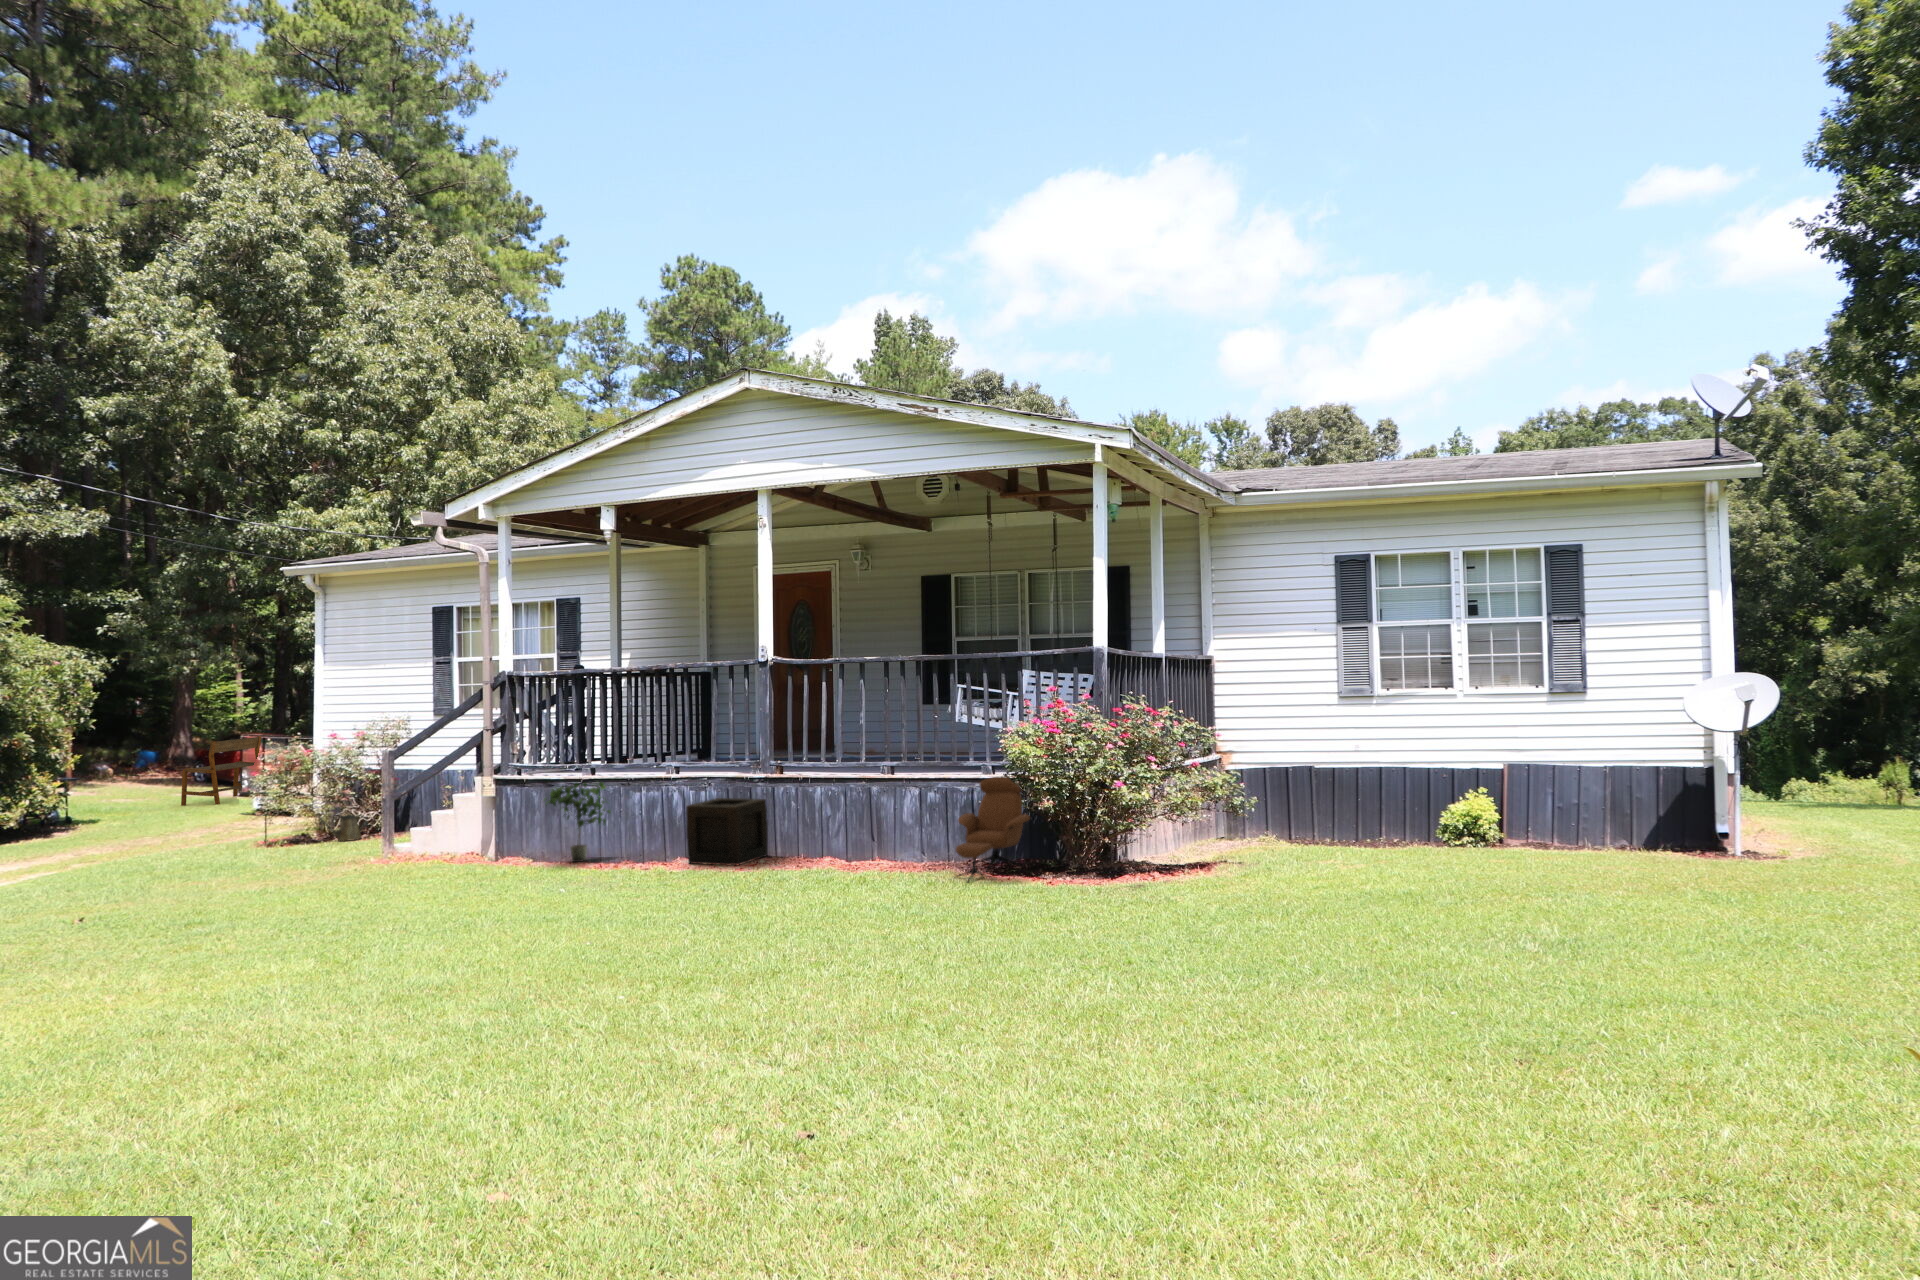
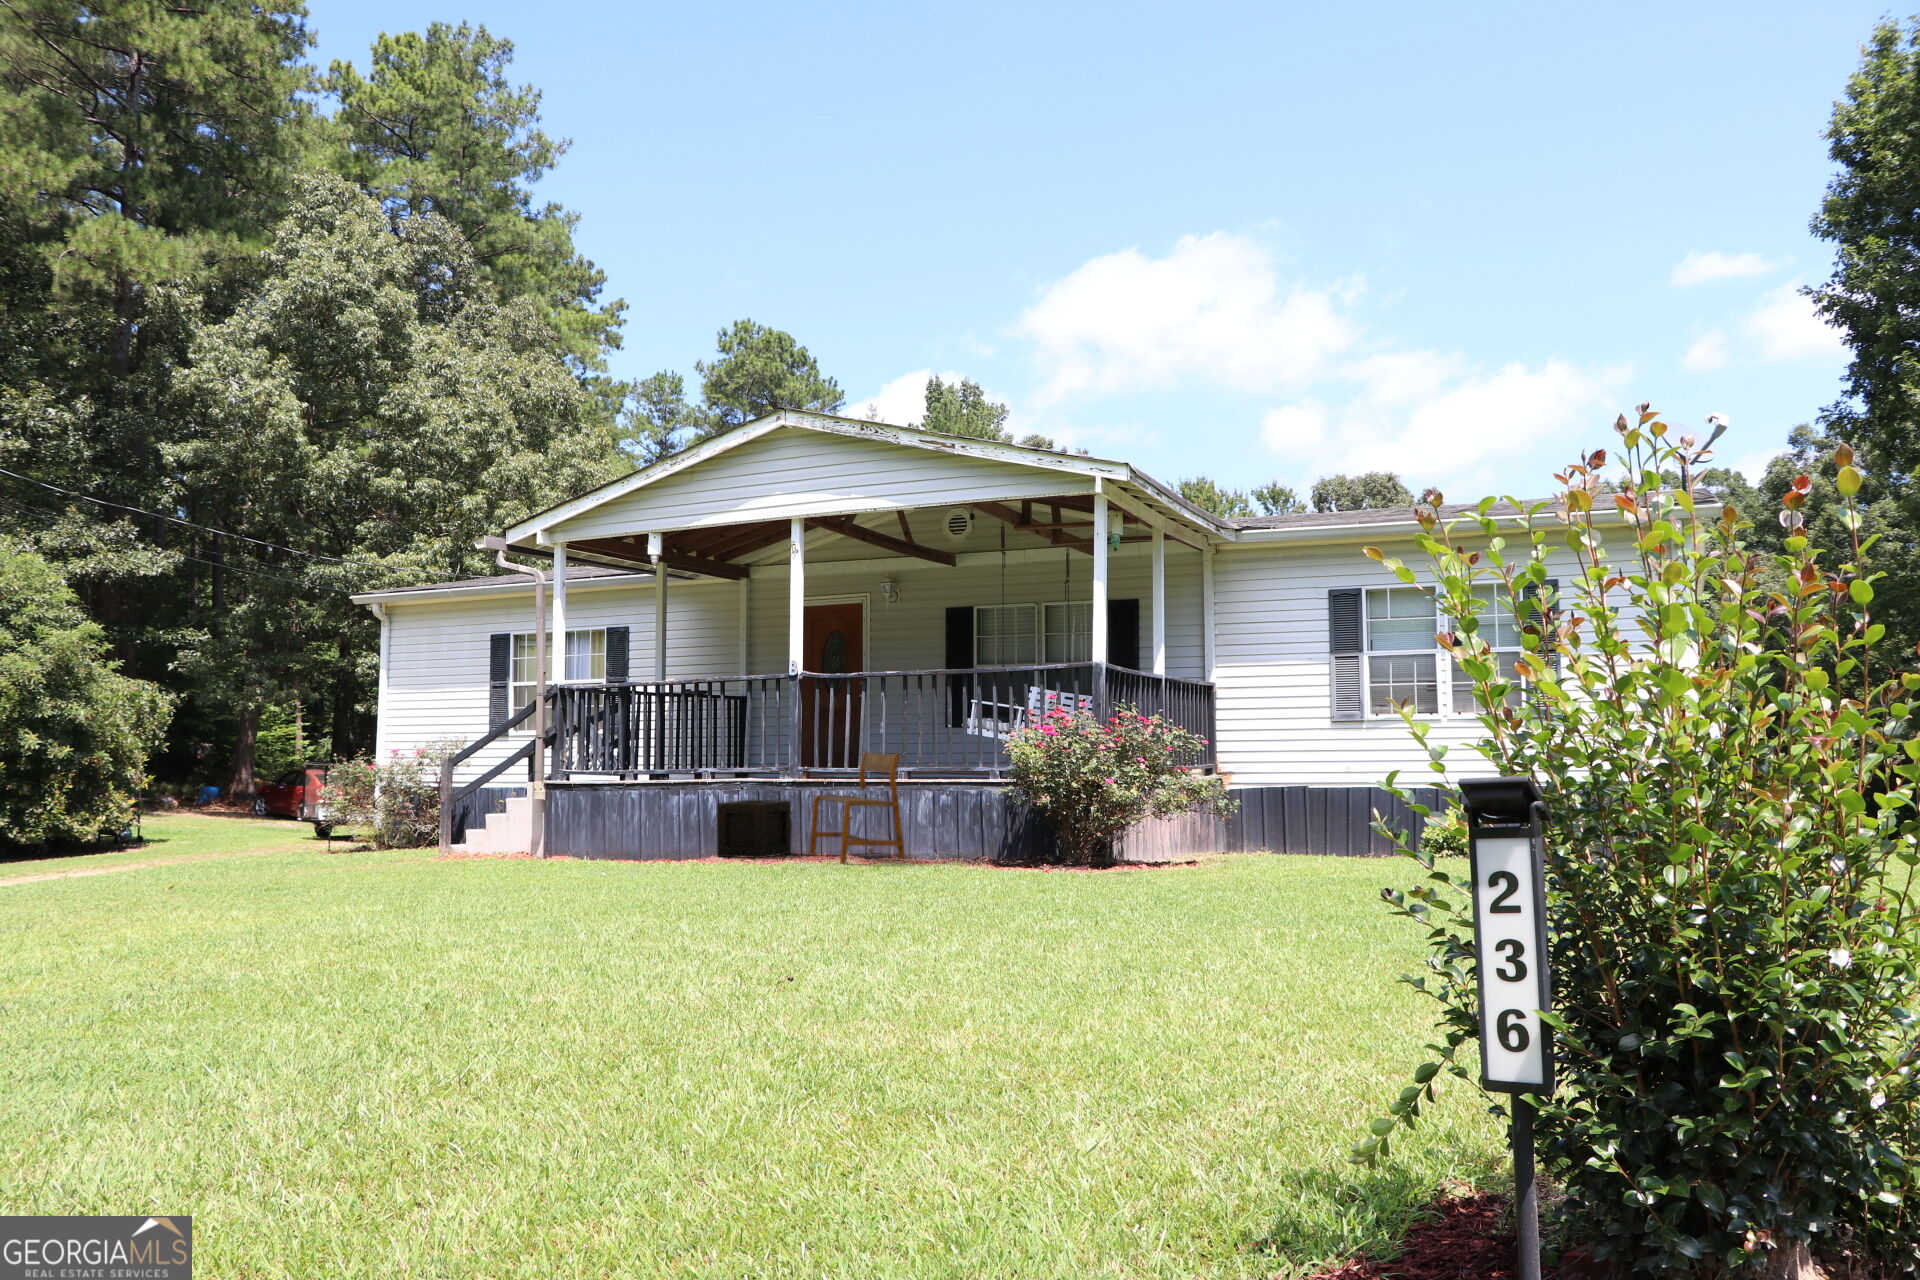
bench: present [181,736,262,805] -> present [809,751,905,864]
lounge chair: present [956,777,1030,881] -> none [955,779,1029,868]
potted plant: present [546,782,611,862] -> none [587,784,649,857]
watering can: present [318,815,361,841] -> none [376,821,423,847]

